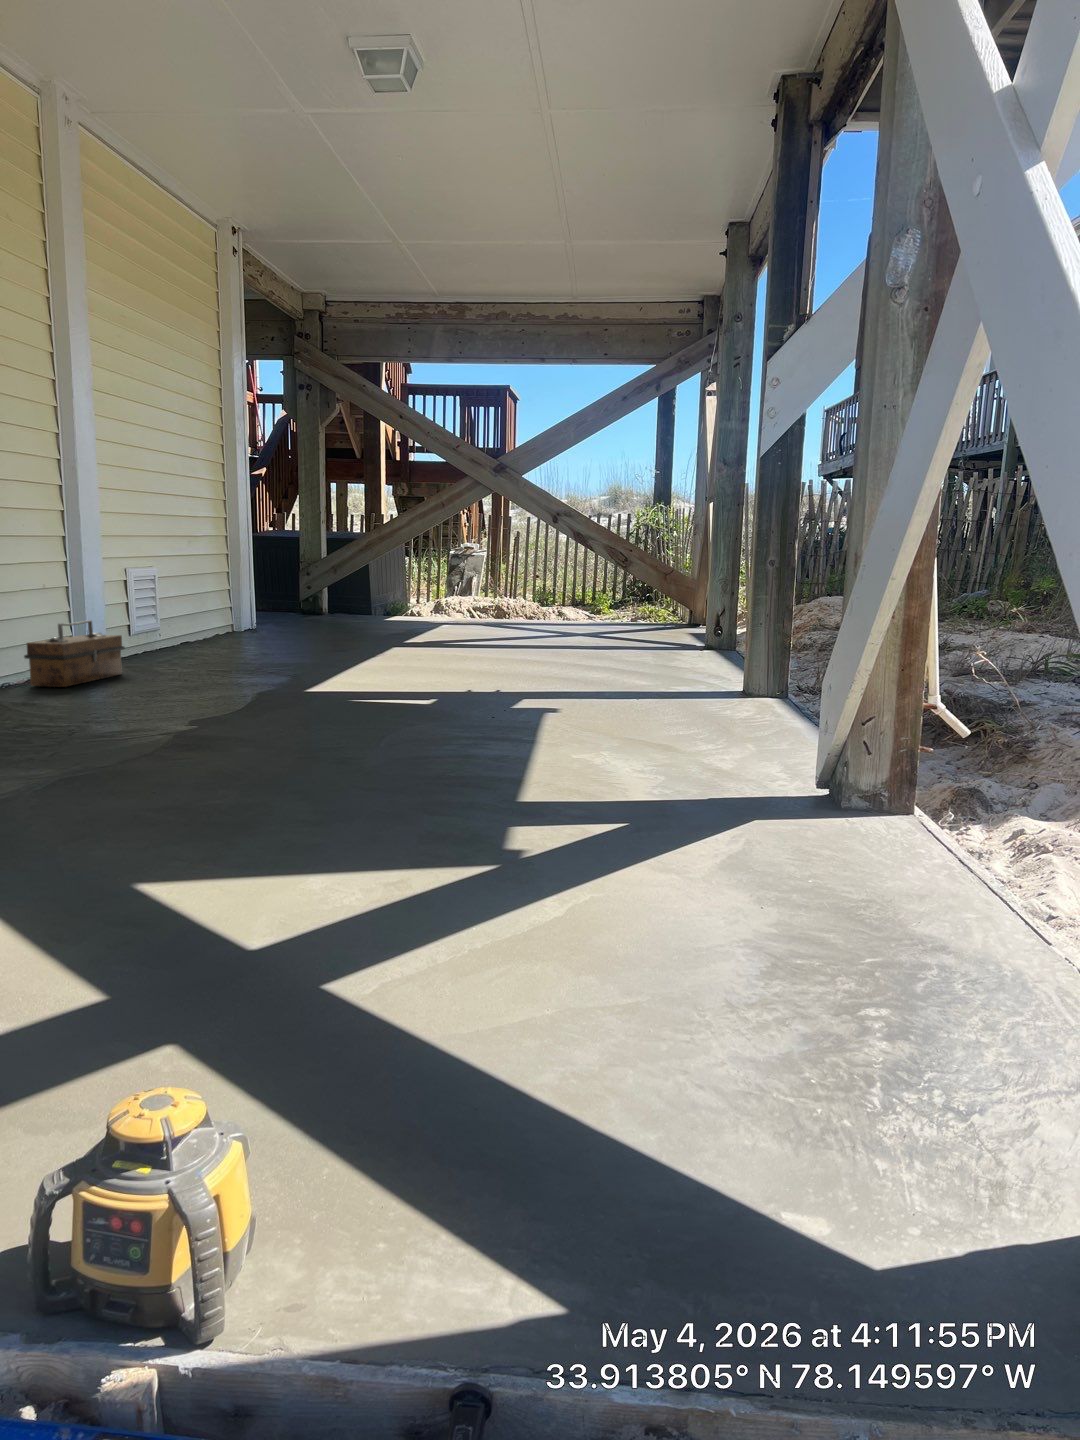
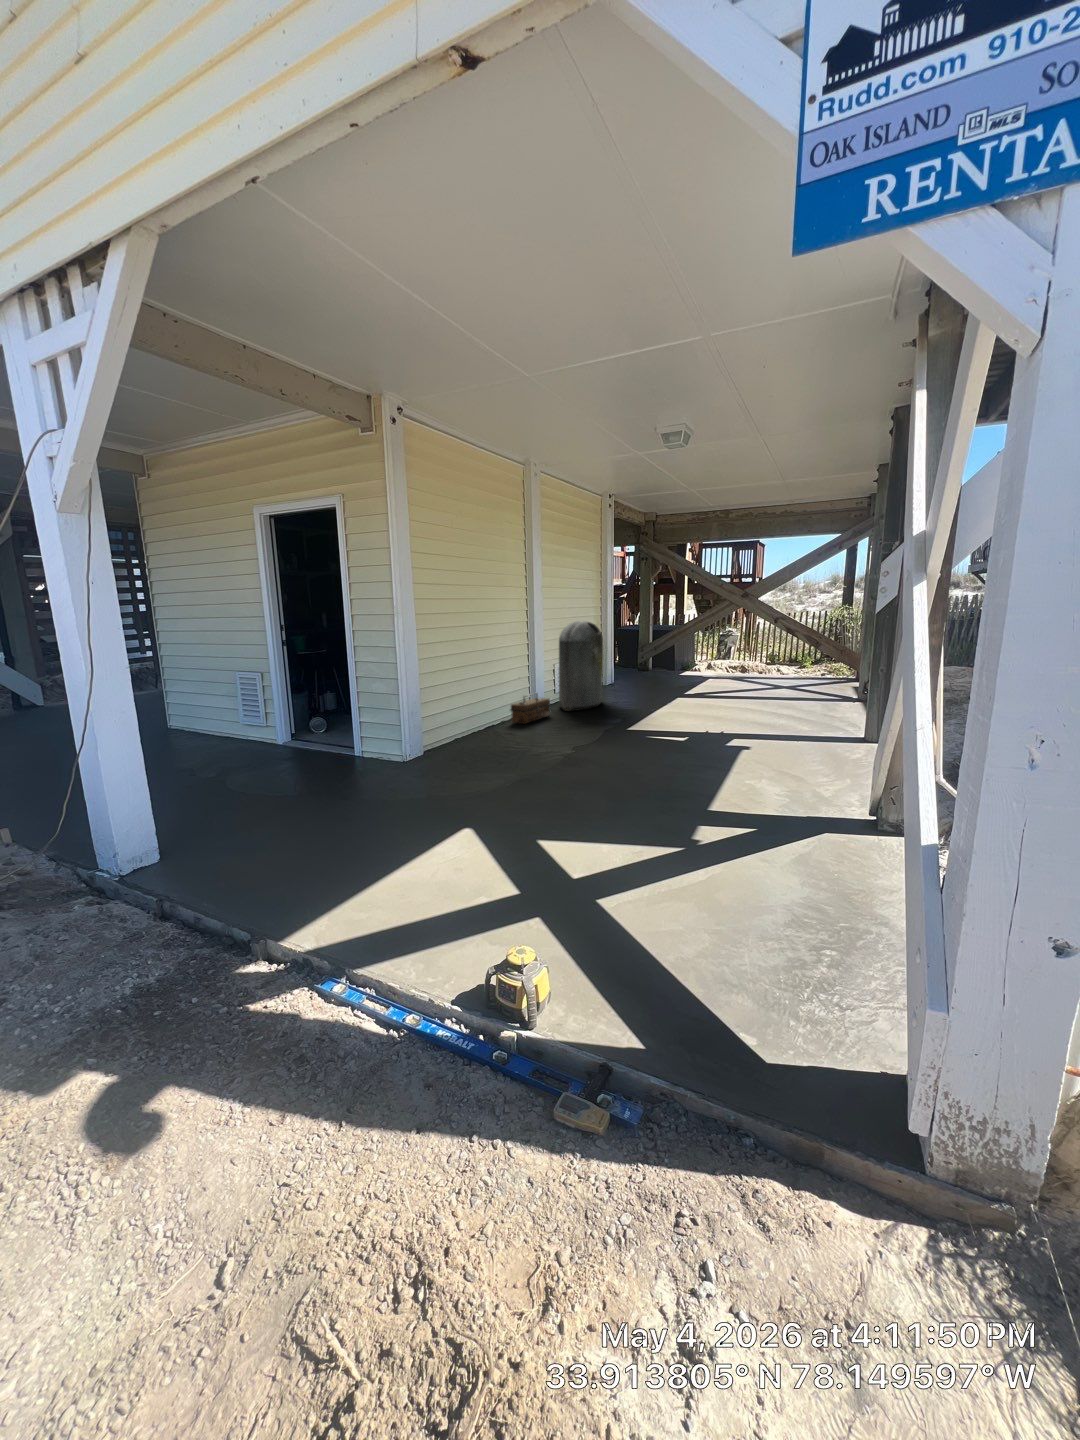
trash can: none [137,474,238,666] -> present [559,621,603,711]

